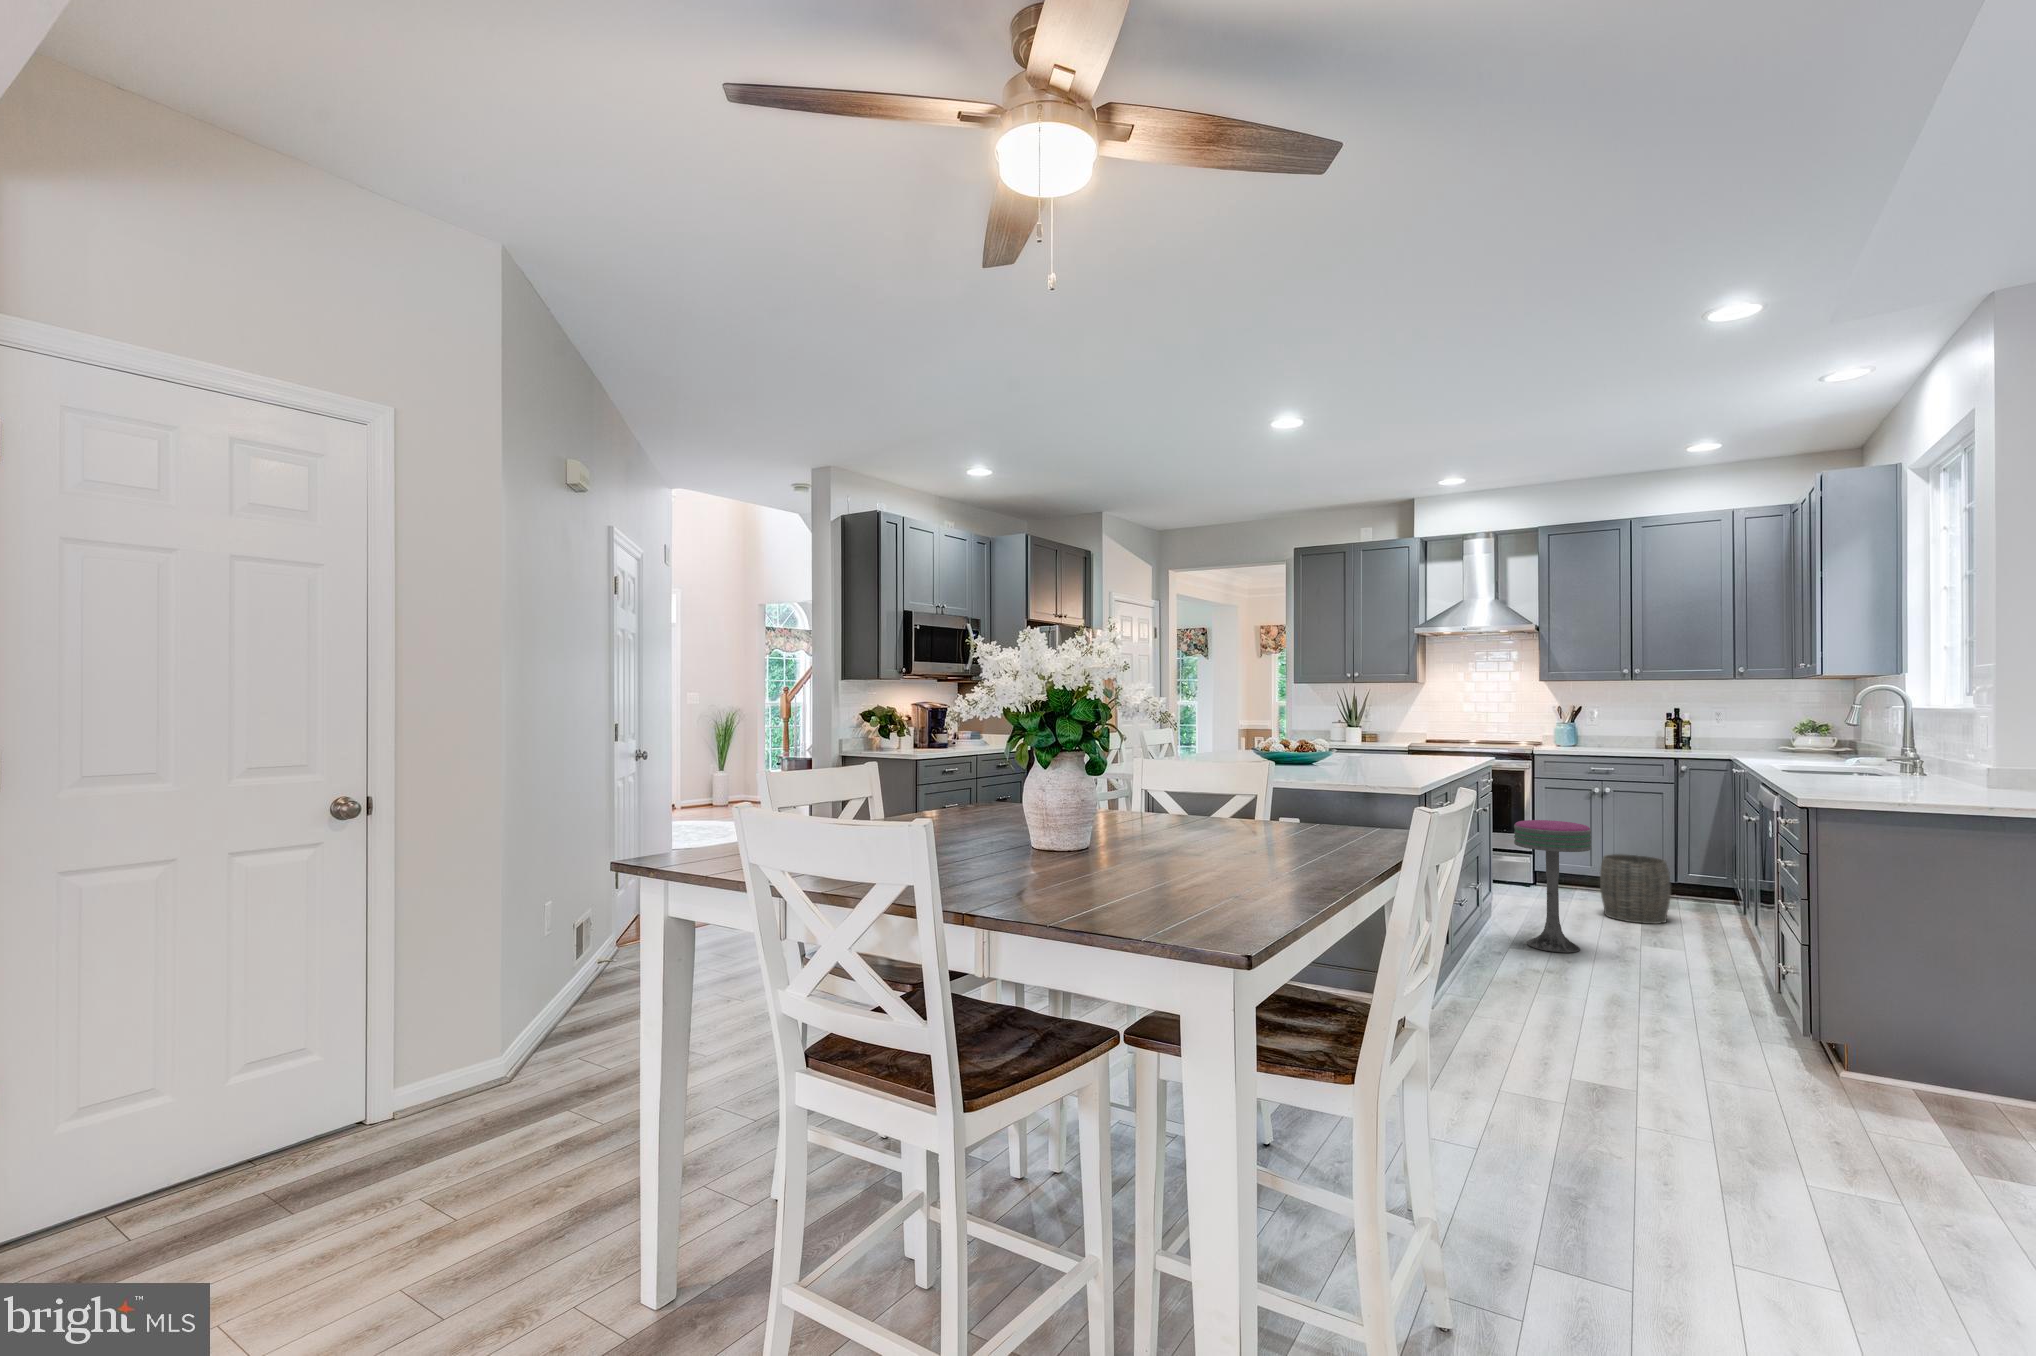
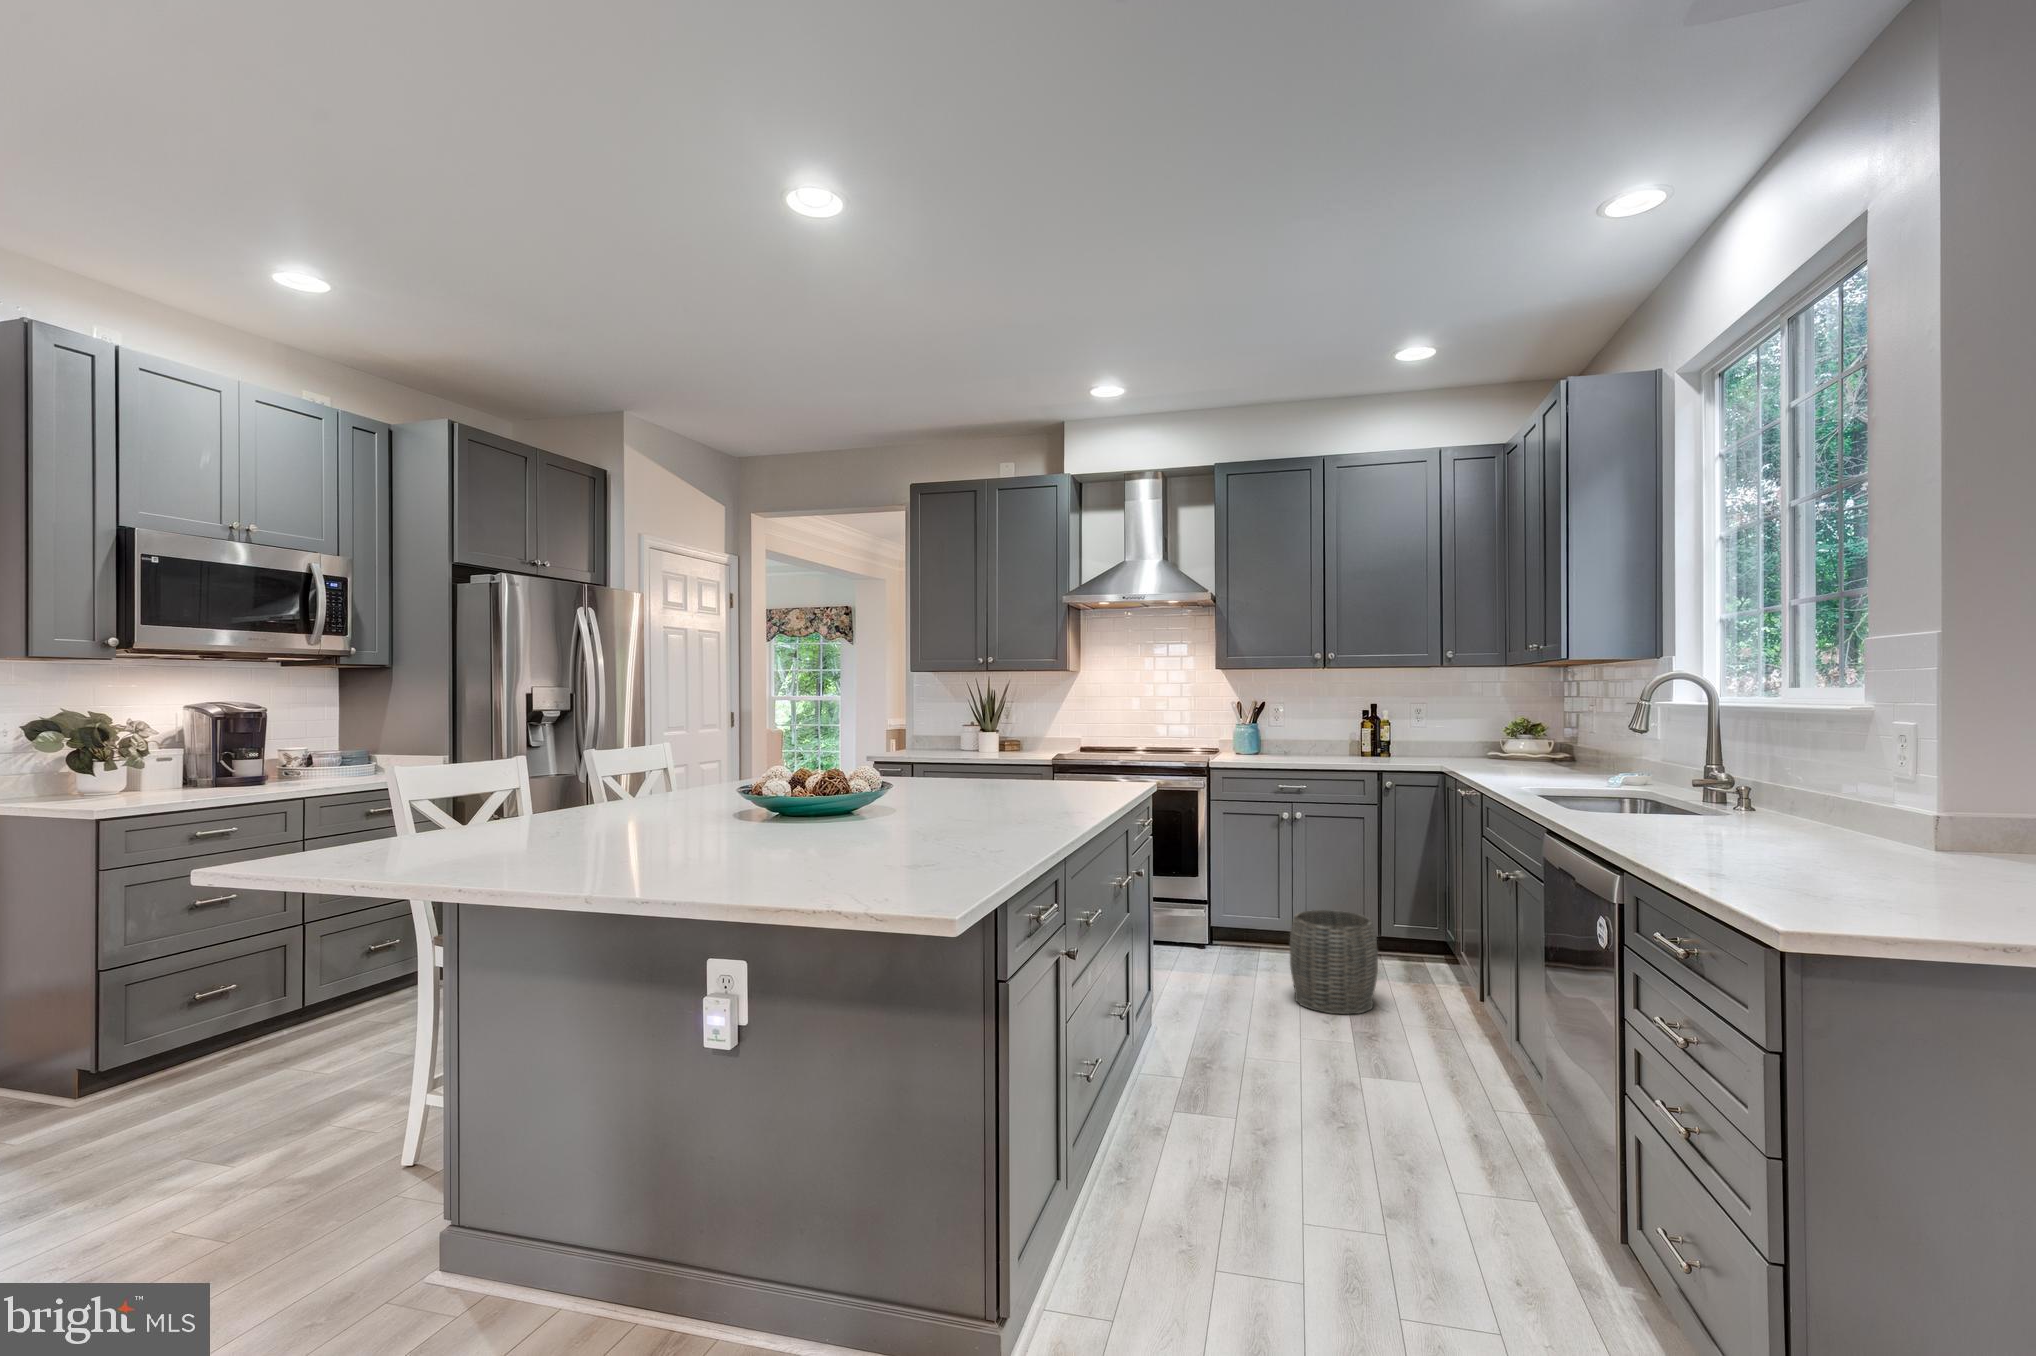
bar stool: present [1514,820,1591,953] -> none [1172,883,1281,1104]

